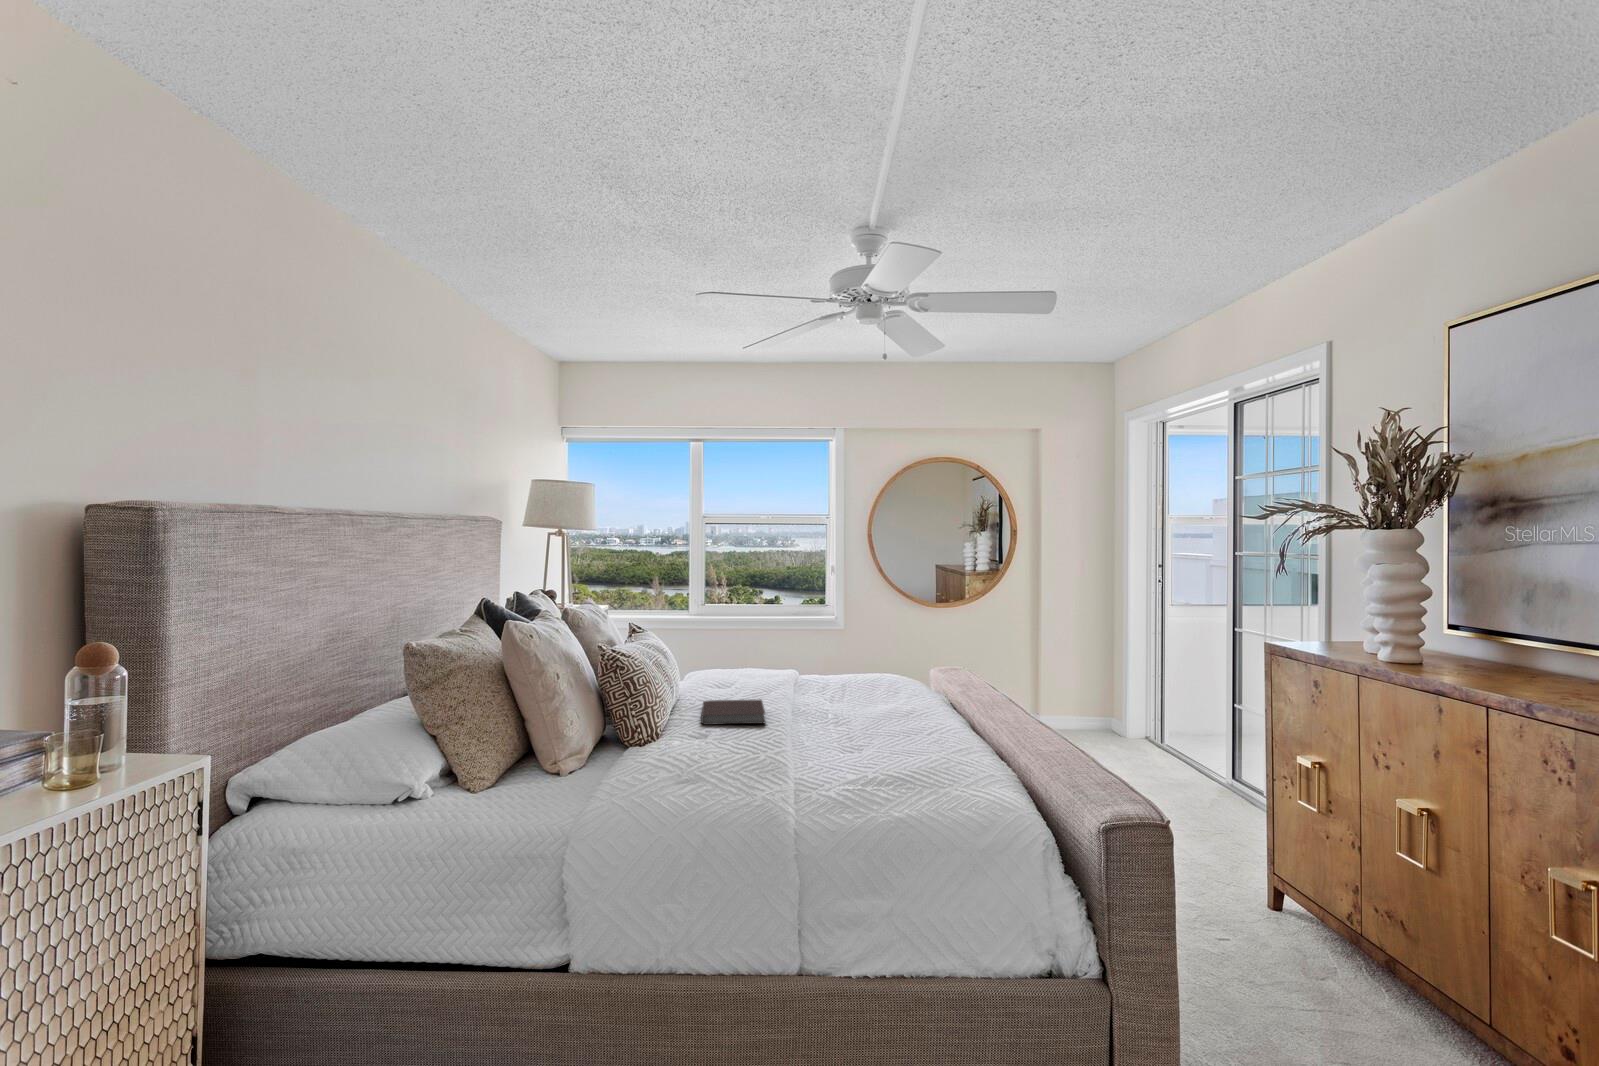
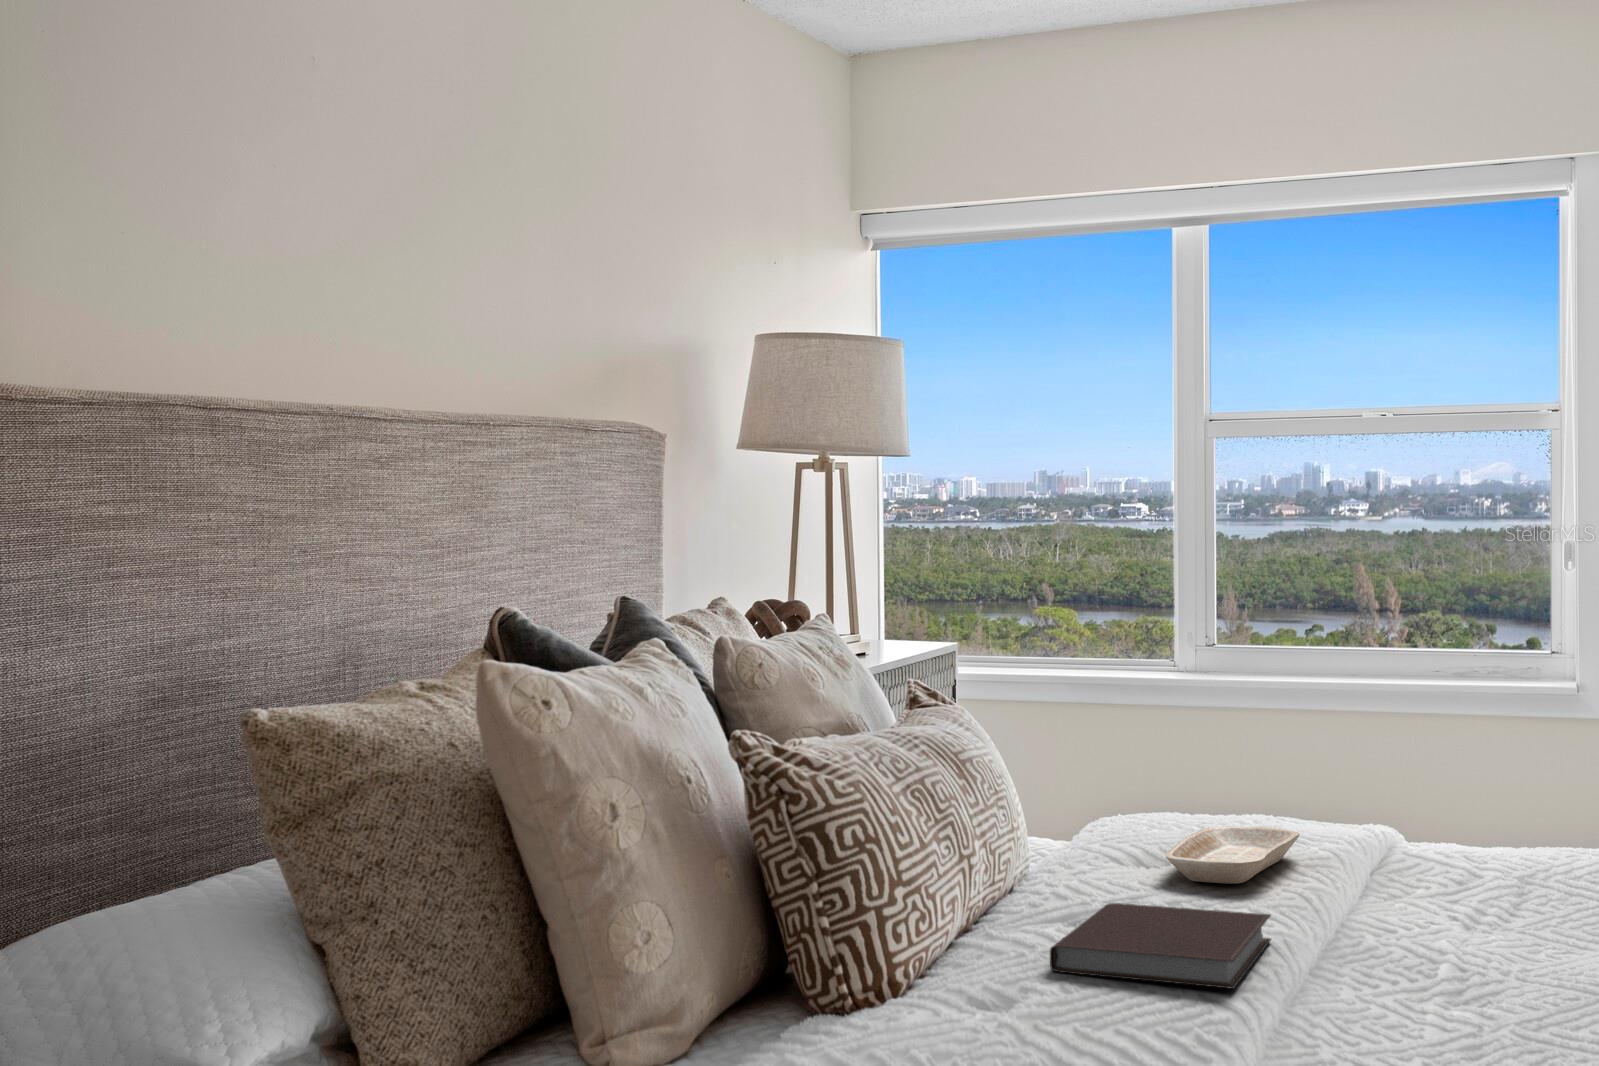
tray: none [708,671,746,692] -> present [1166,826,1300,884]

